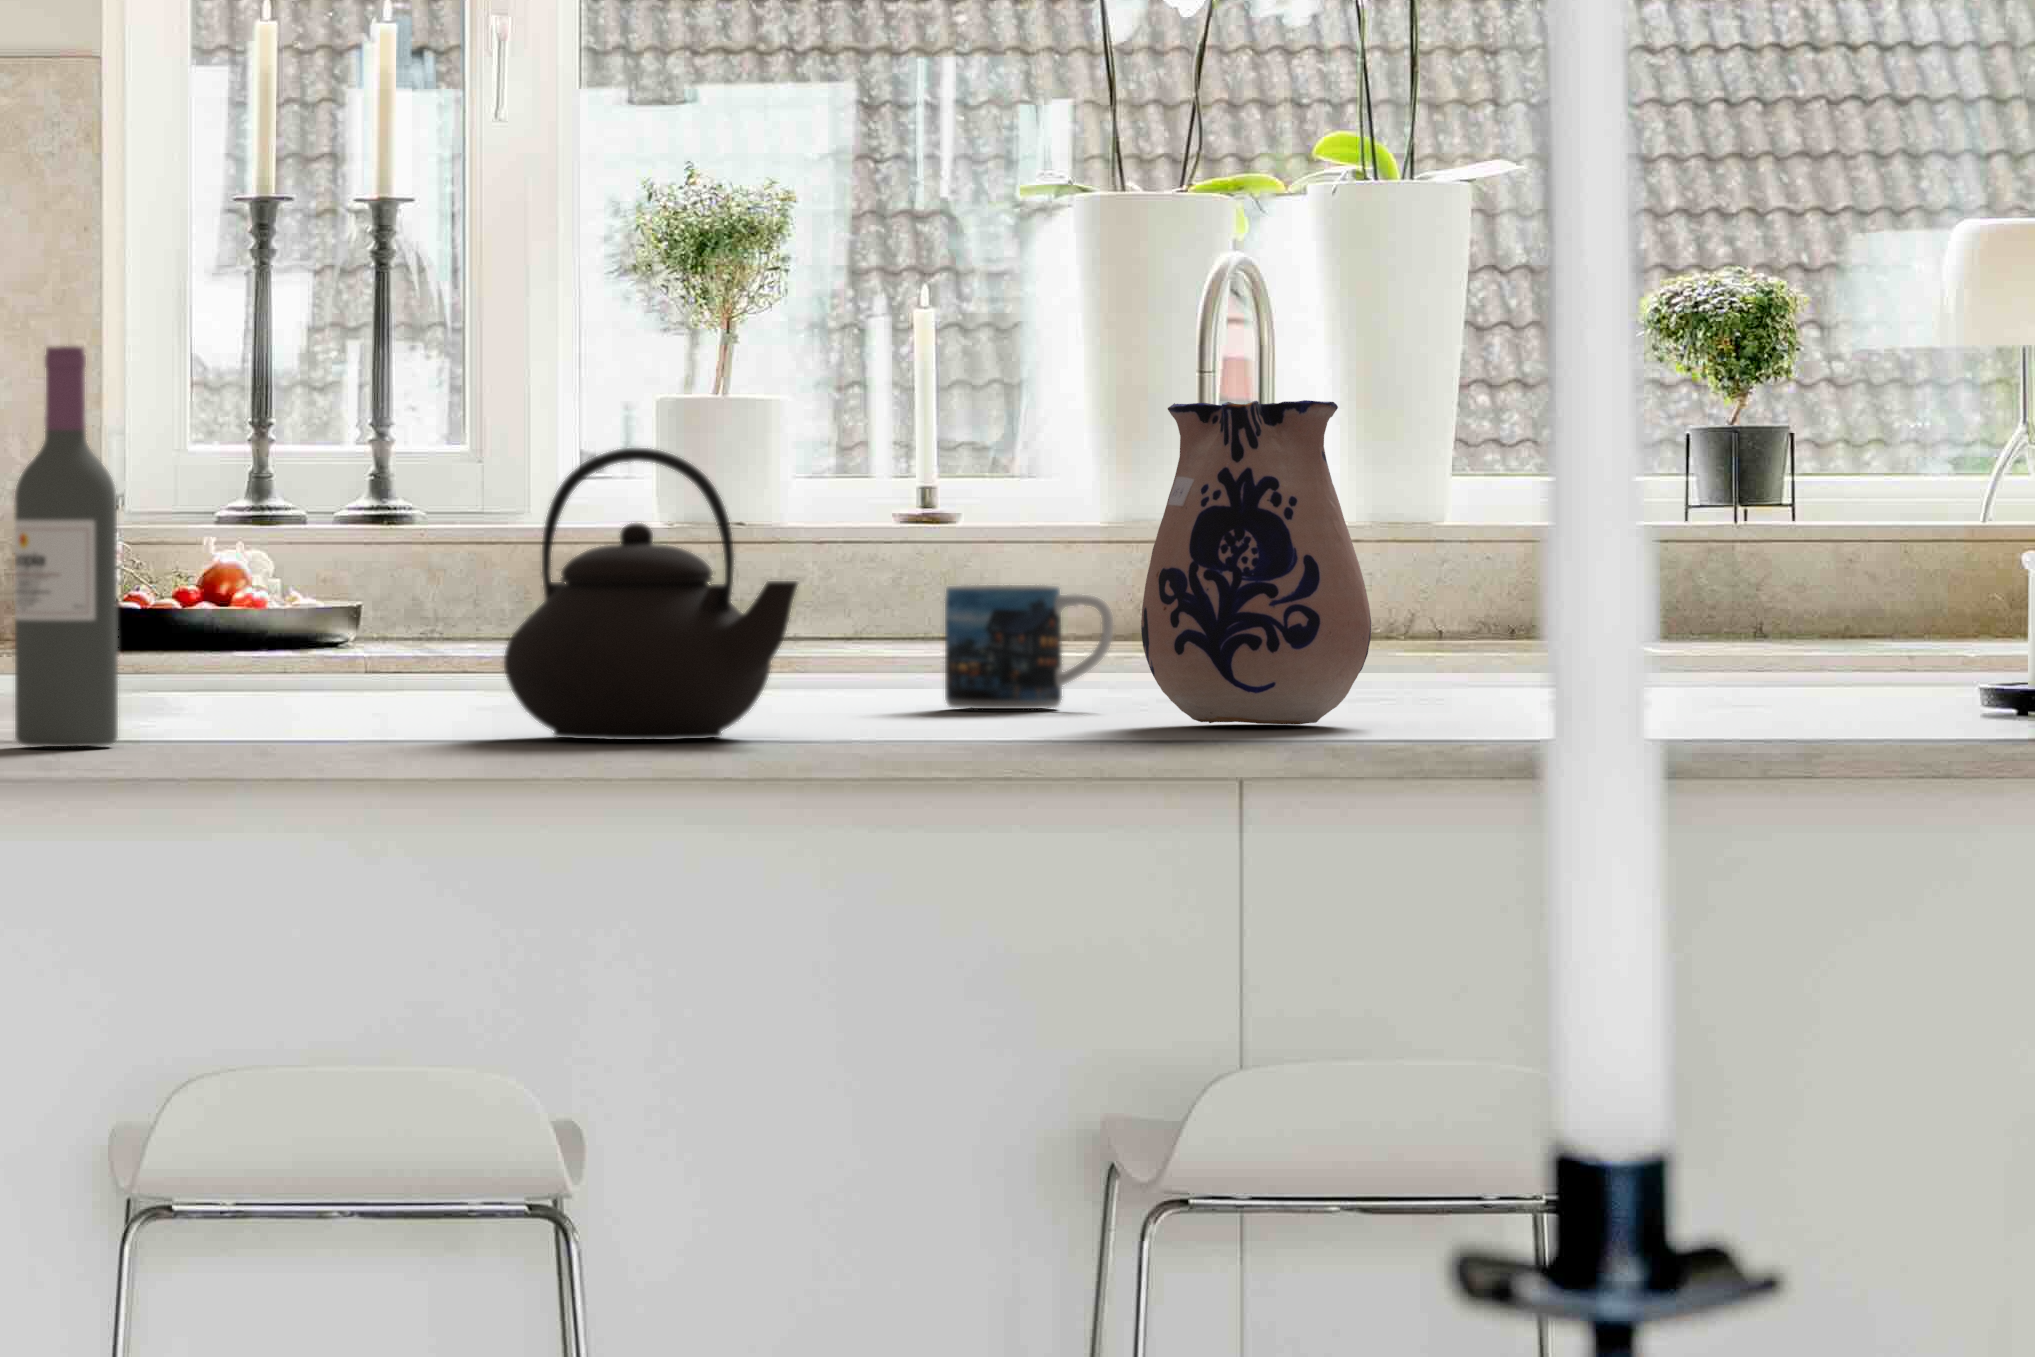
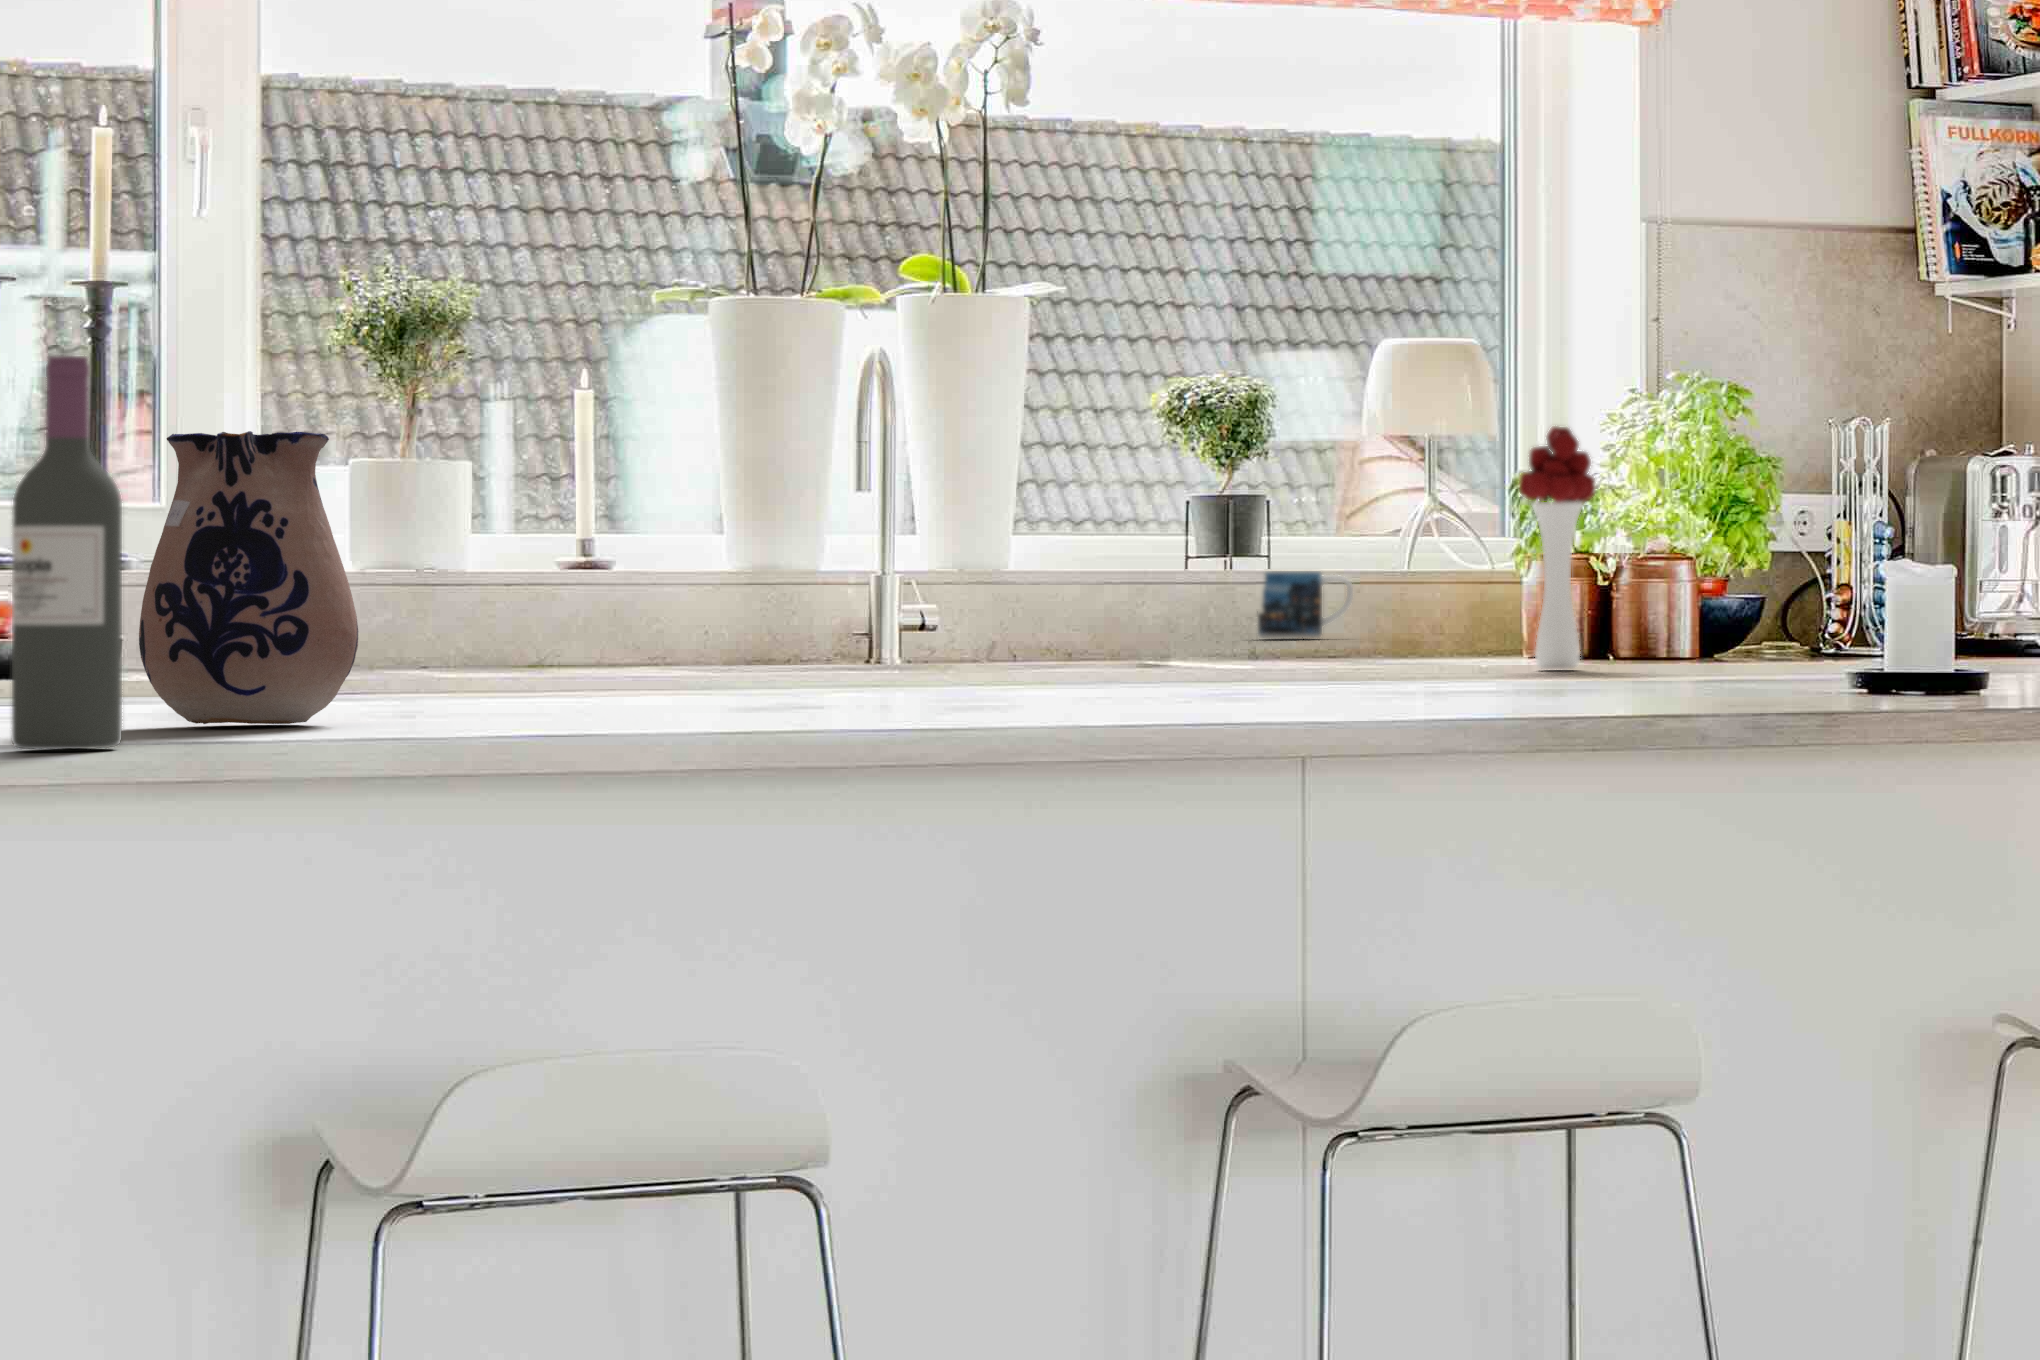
flower bouquet: none [1904,364,2008,673] -> present [1518,426,1595,669]
ceramic pitcher: present [1141,400,1371,725] -> present [139,431,358,724]
teapot: present [504,448,798,740] -> none [500,463,798,733]
mug: present [945,585,1113,709] -> present [1258,571,1353,638]

